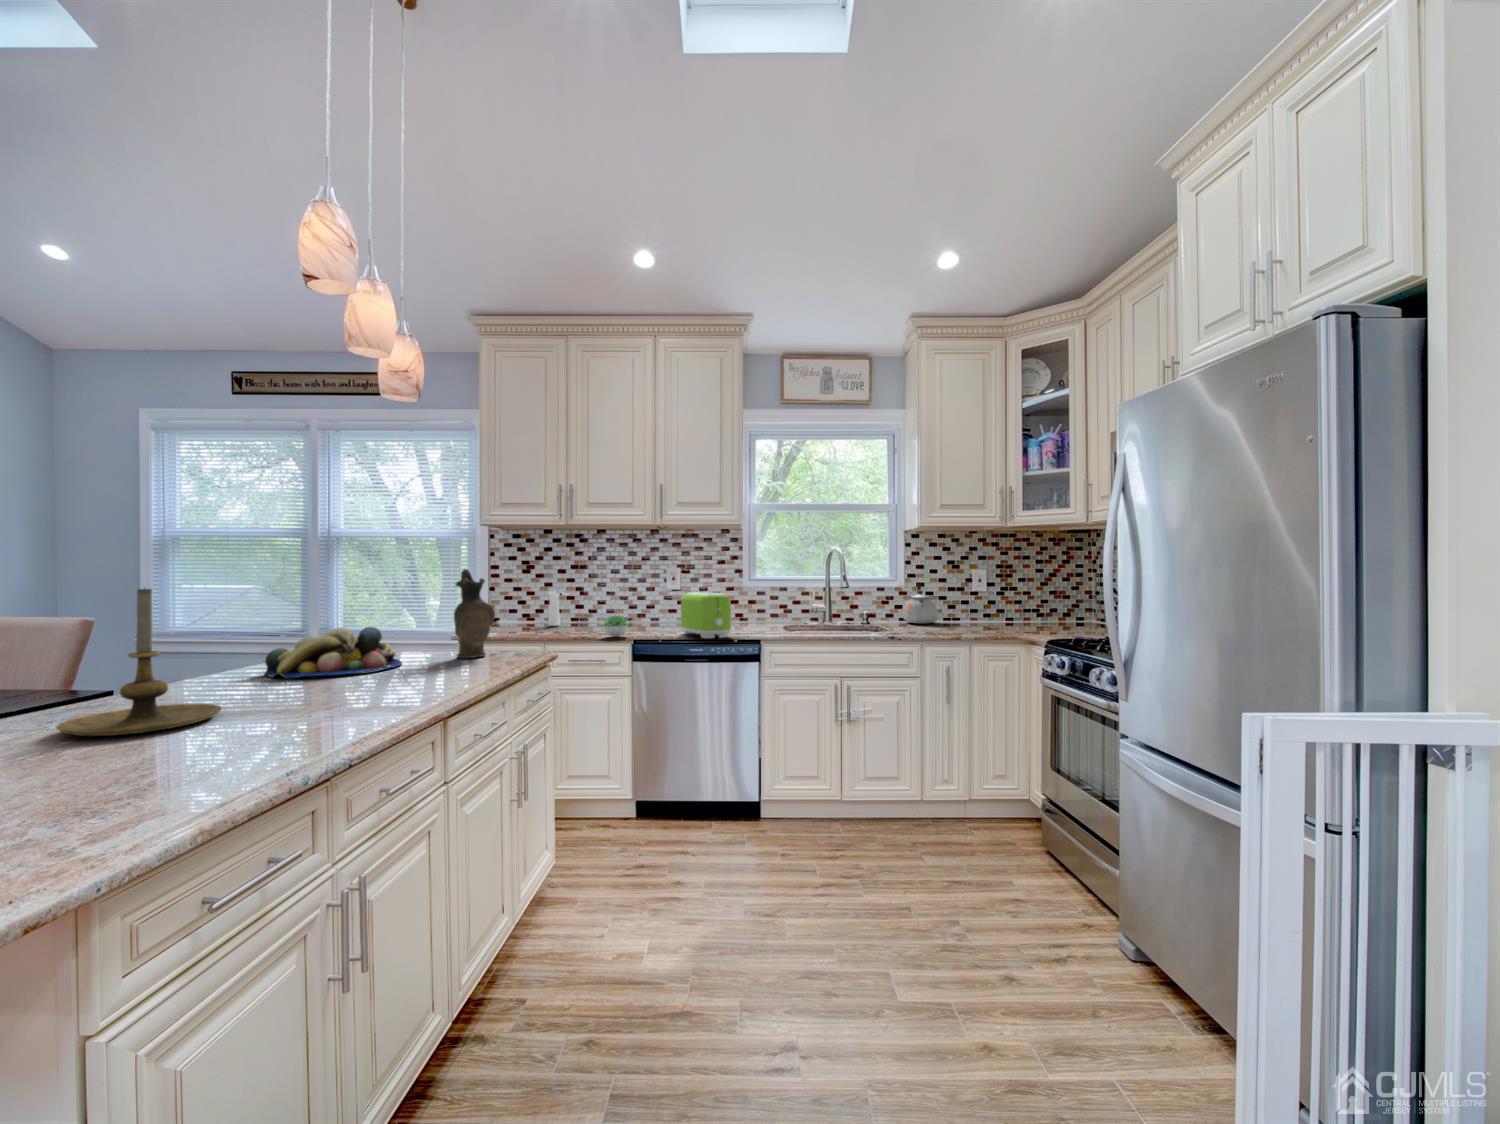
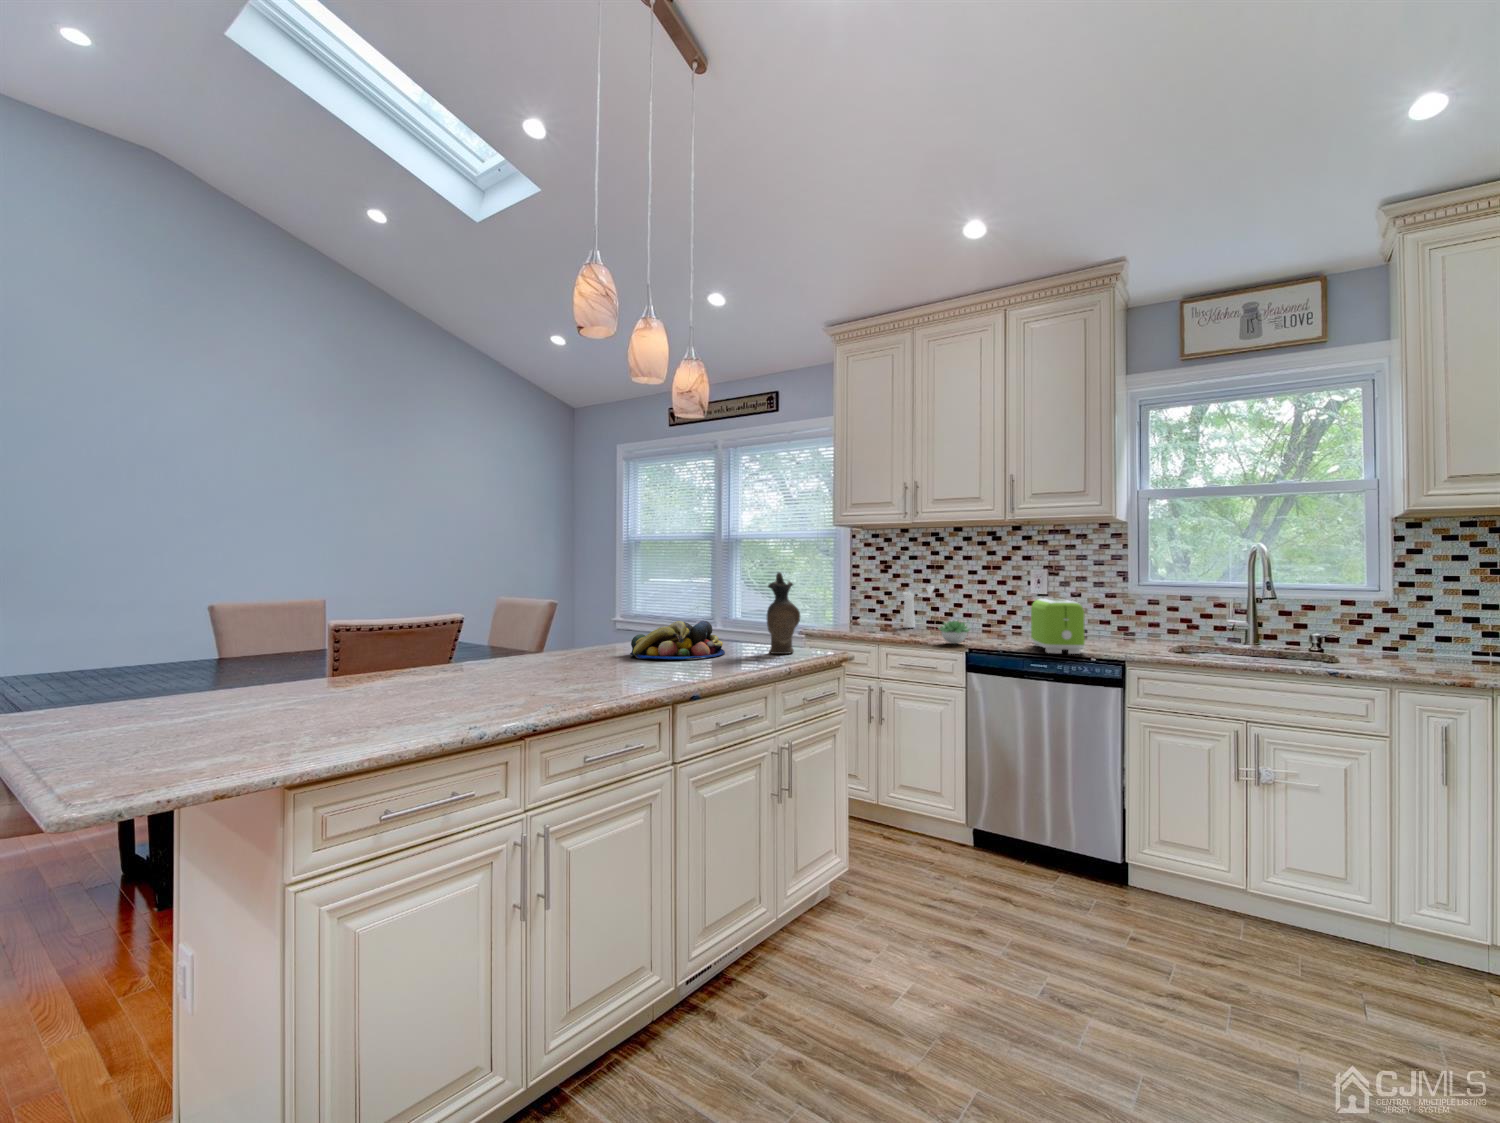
kettle: present [903,584,938,624] -> none [1387,596,1457,657]
candle holder: present [56,588,222,736] -> none [485,588,572,686]

